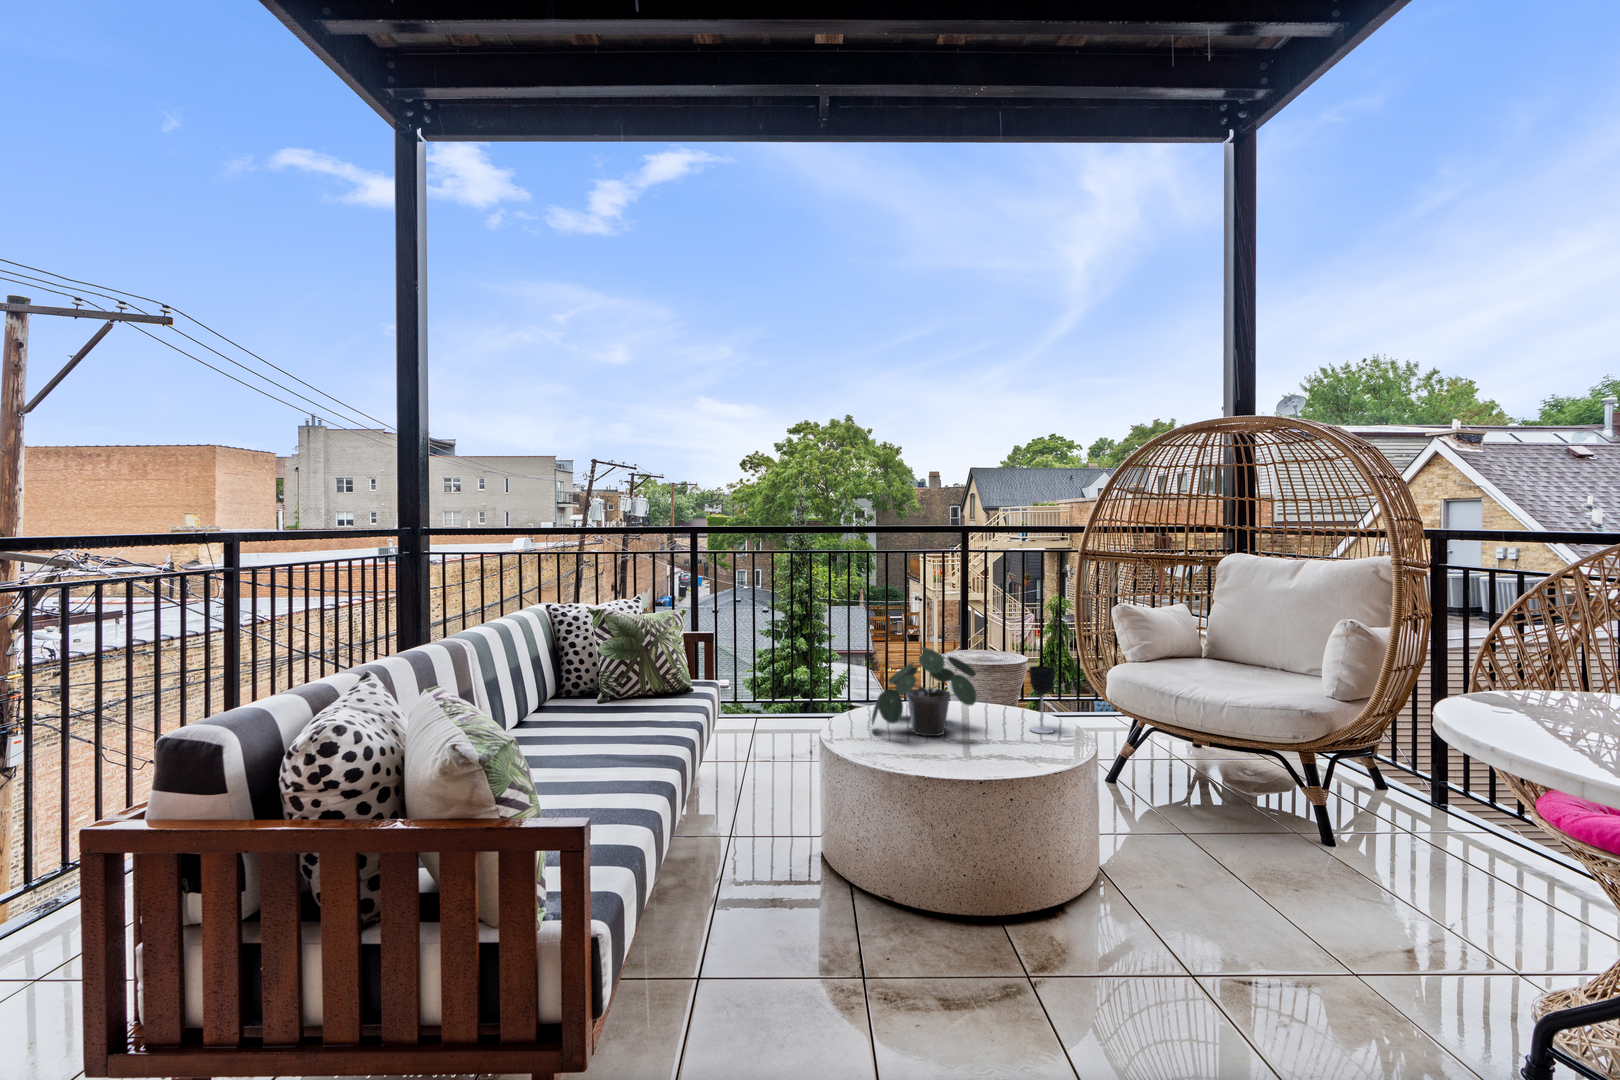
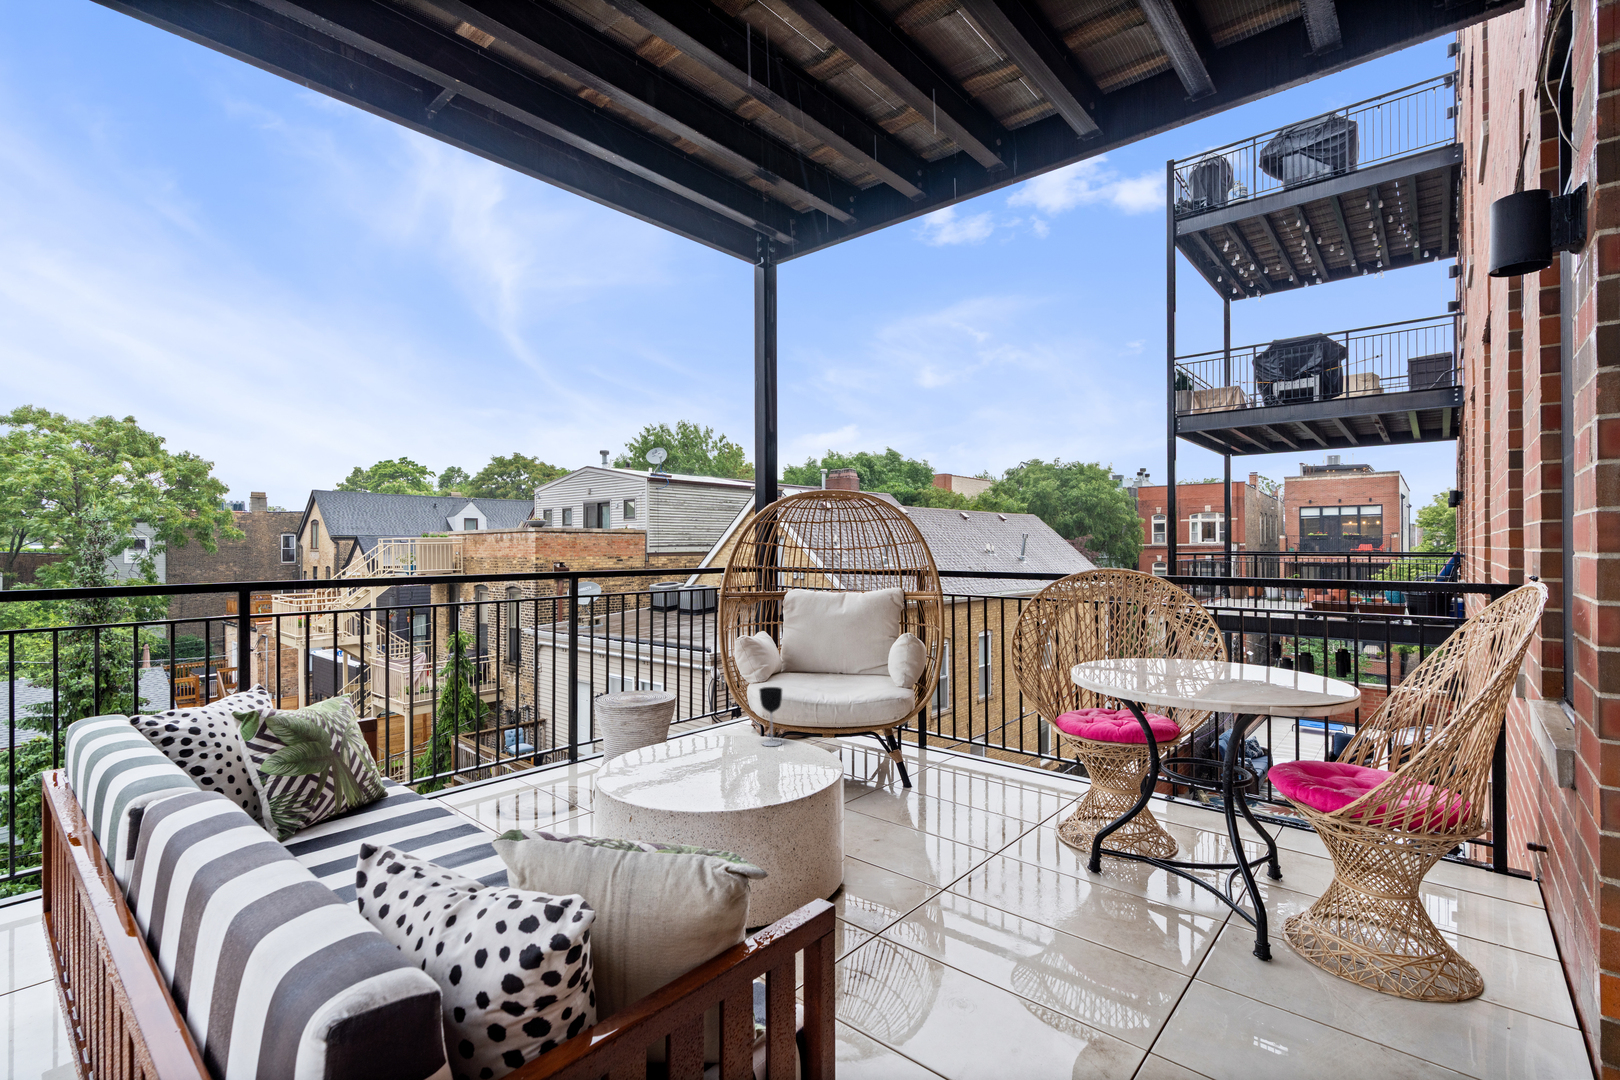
potted plant: present [872,647,976,736] -> none [642,687,750,776]

